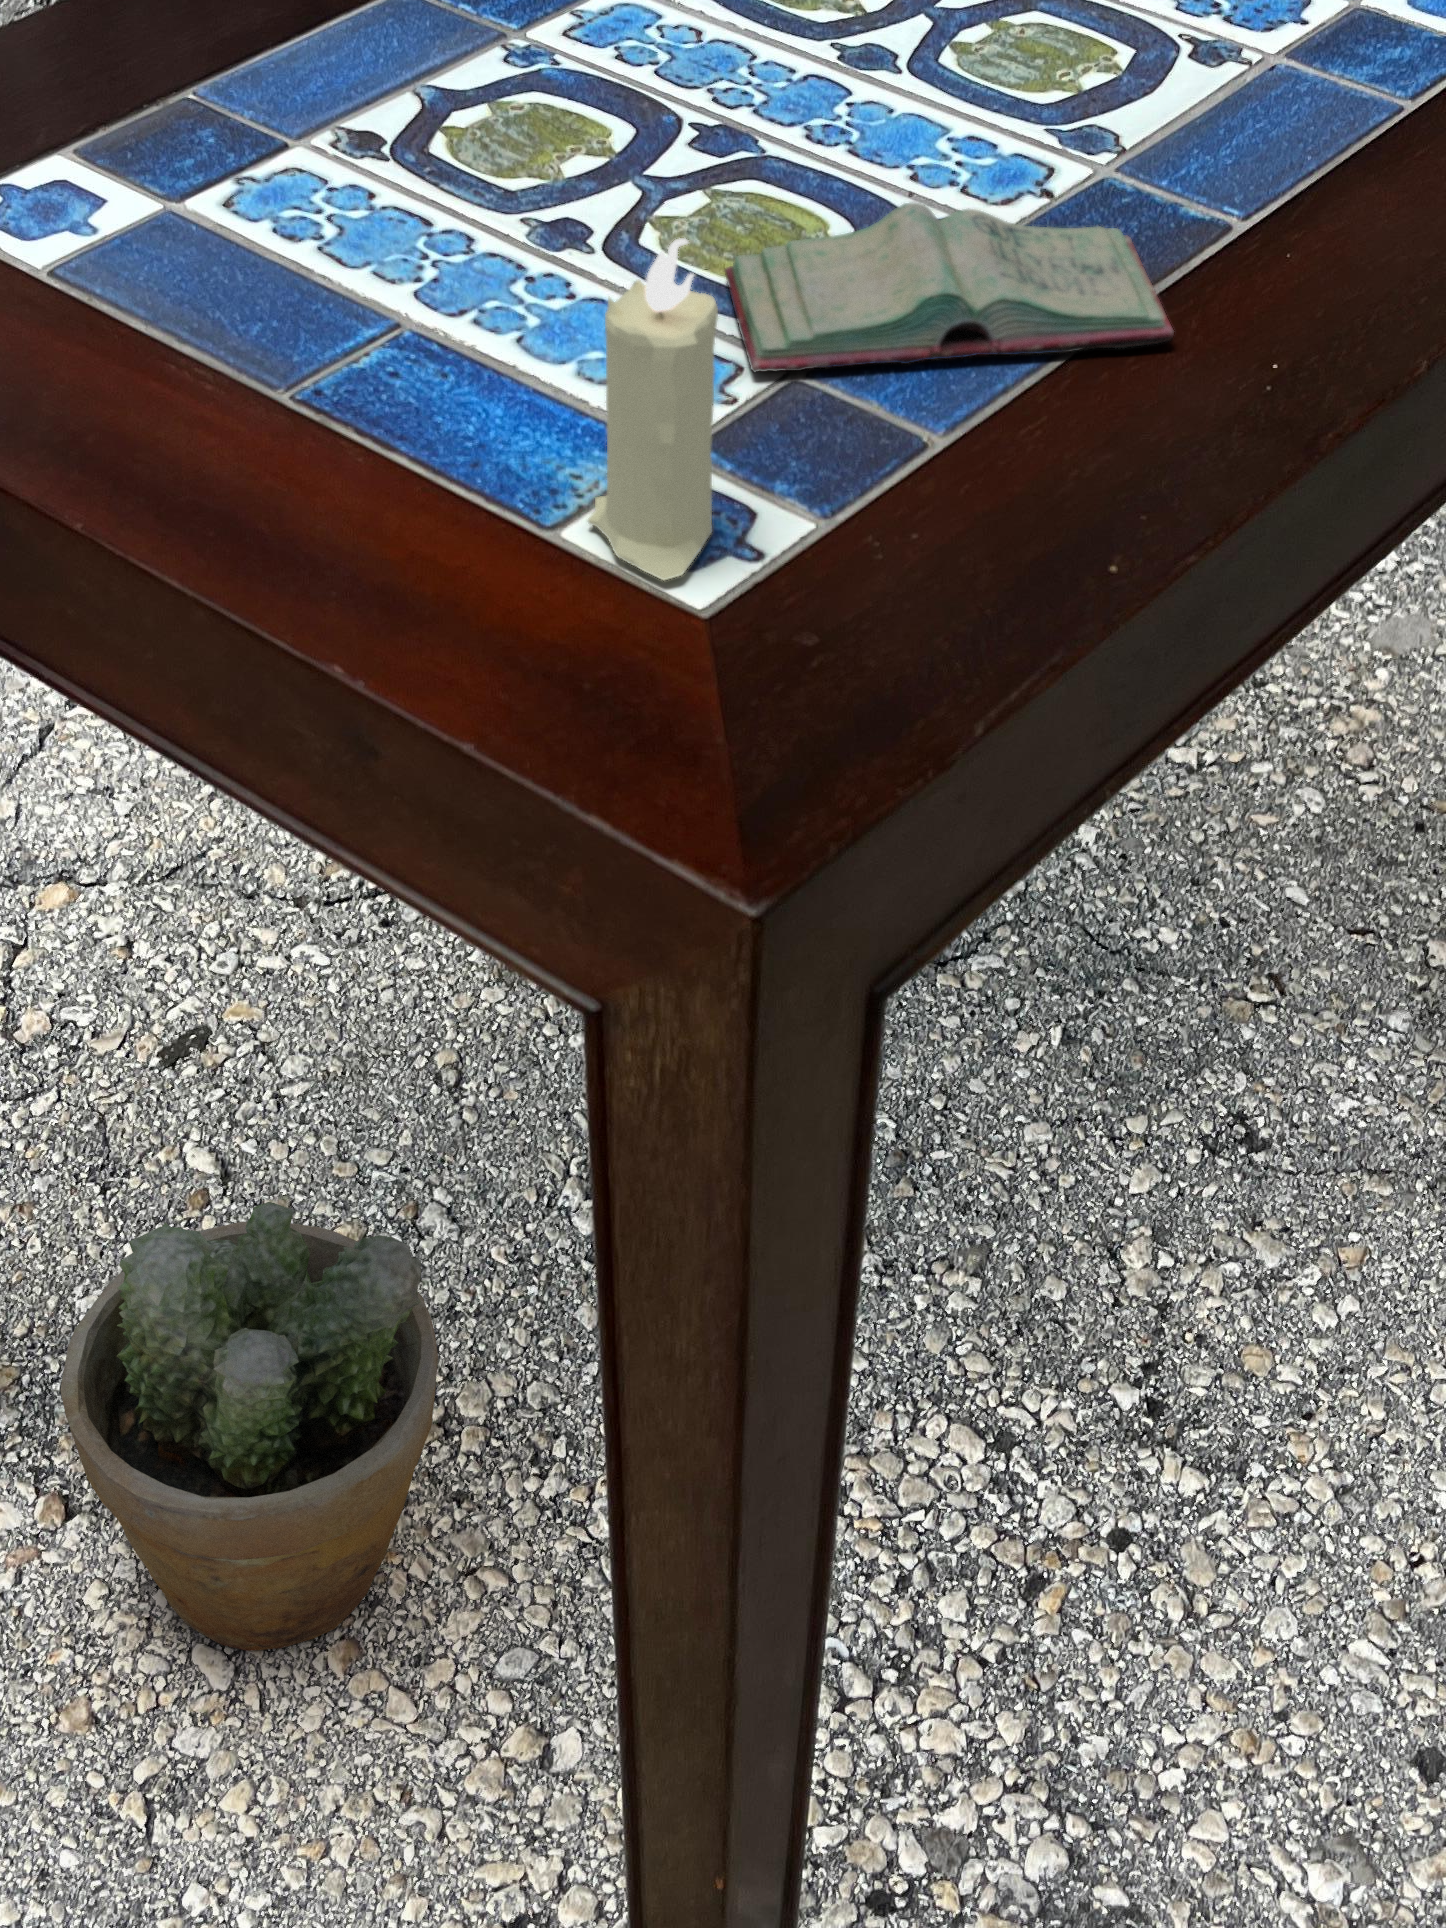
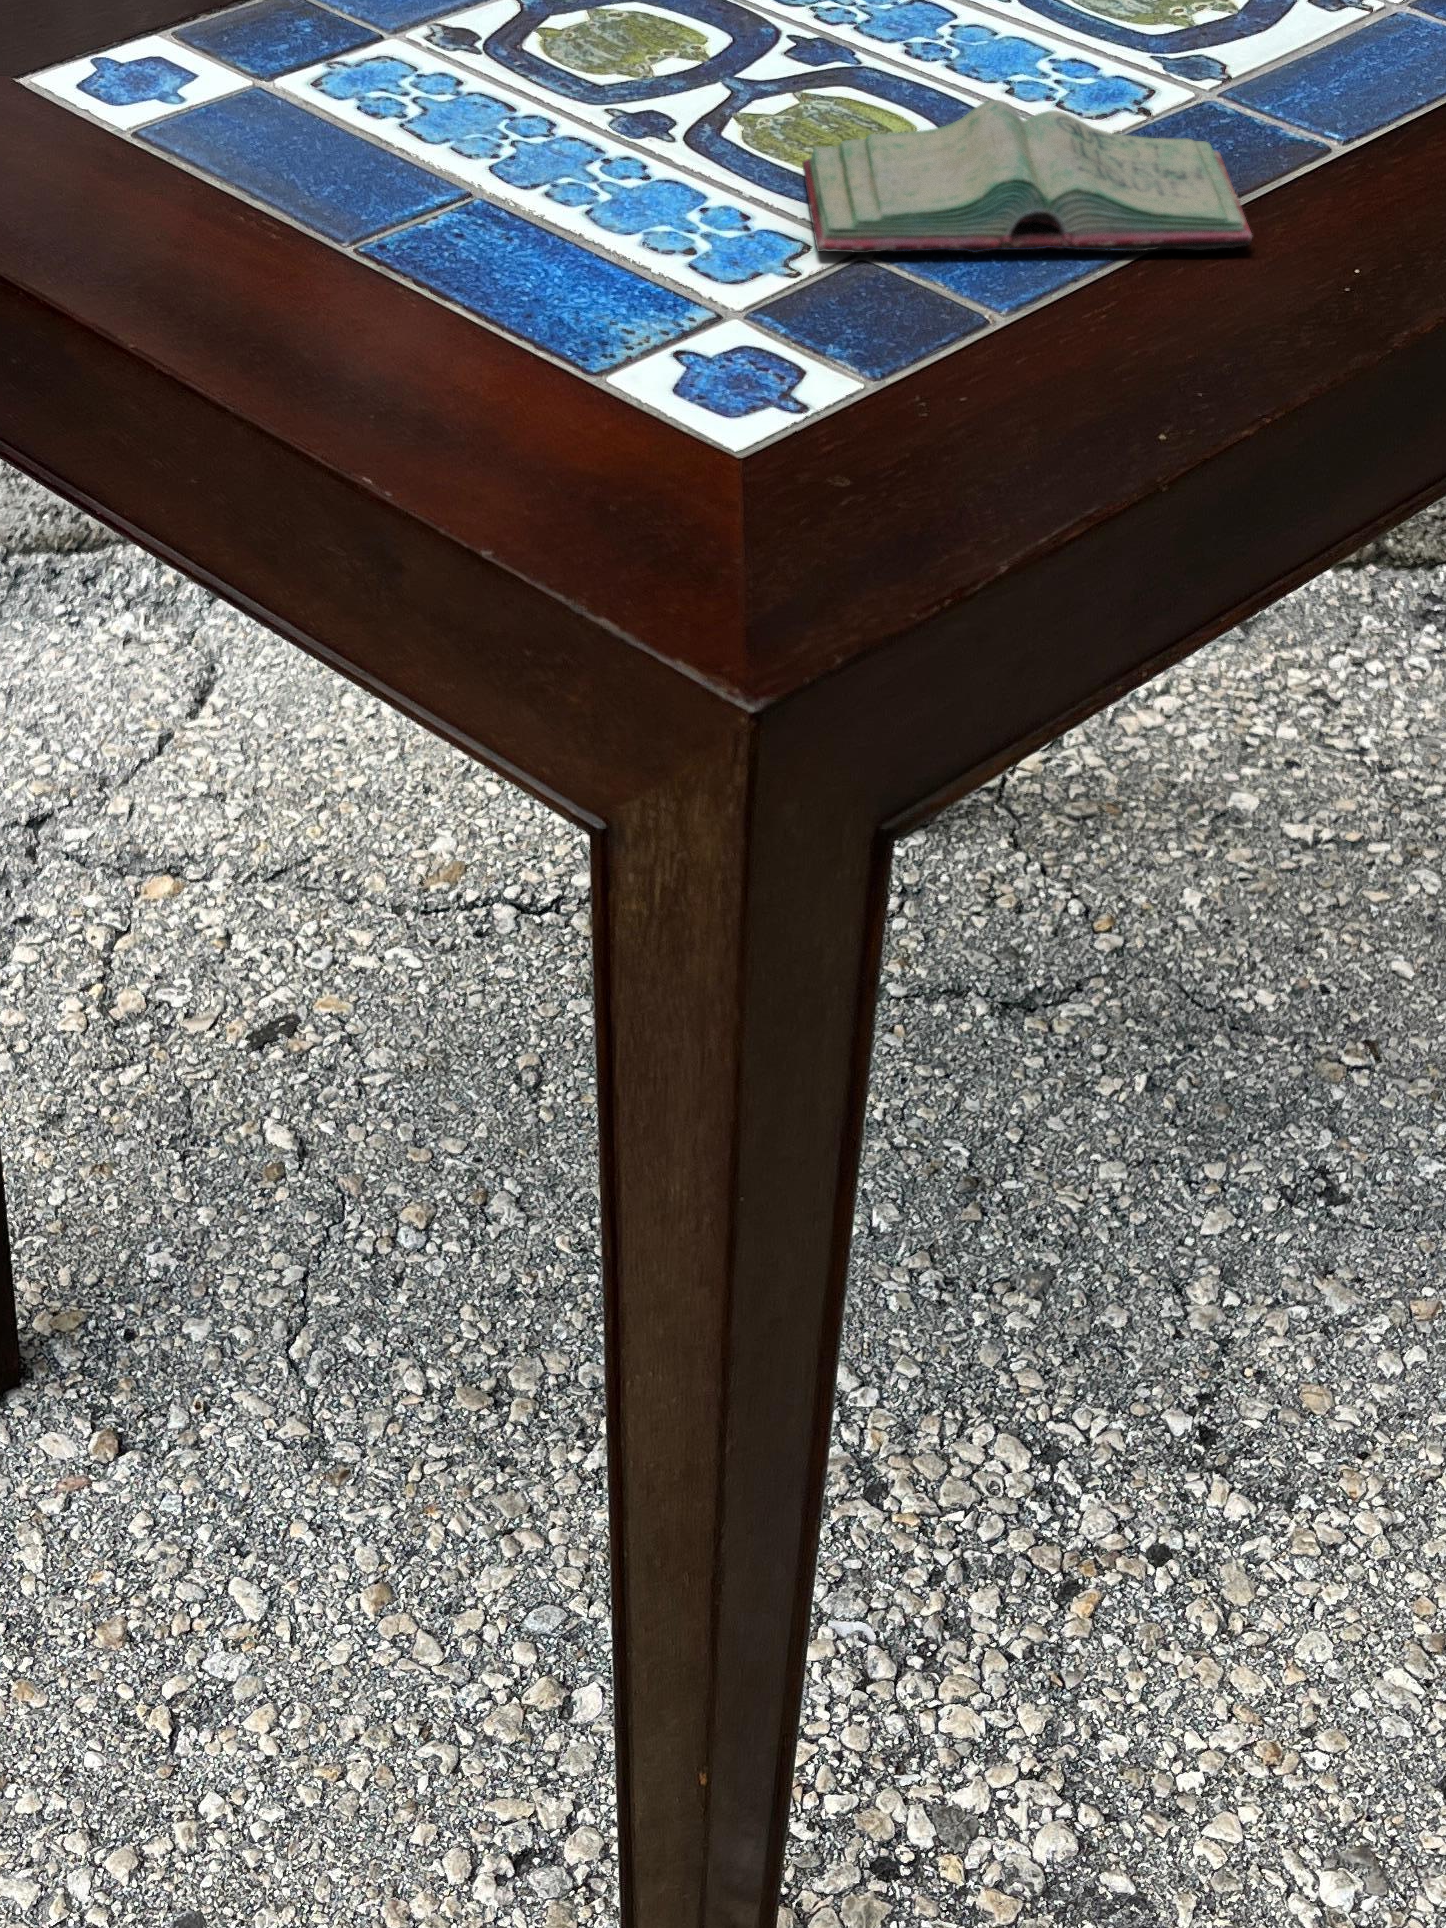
candle: present [588,238,718,580] -> none [632,60,768,424]
potted plant: present [60,1202,438,1651] -> none [112,1136,485,1585]

